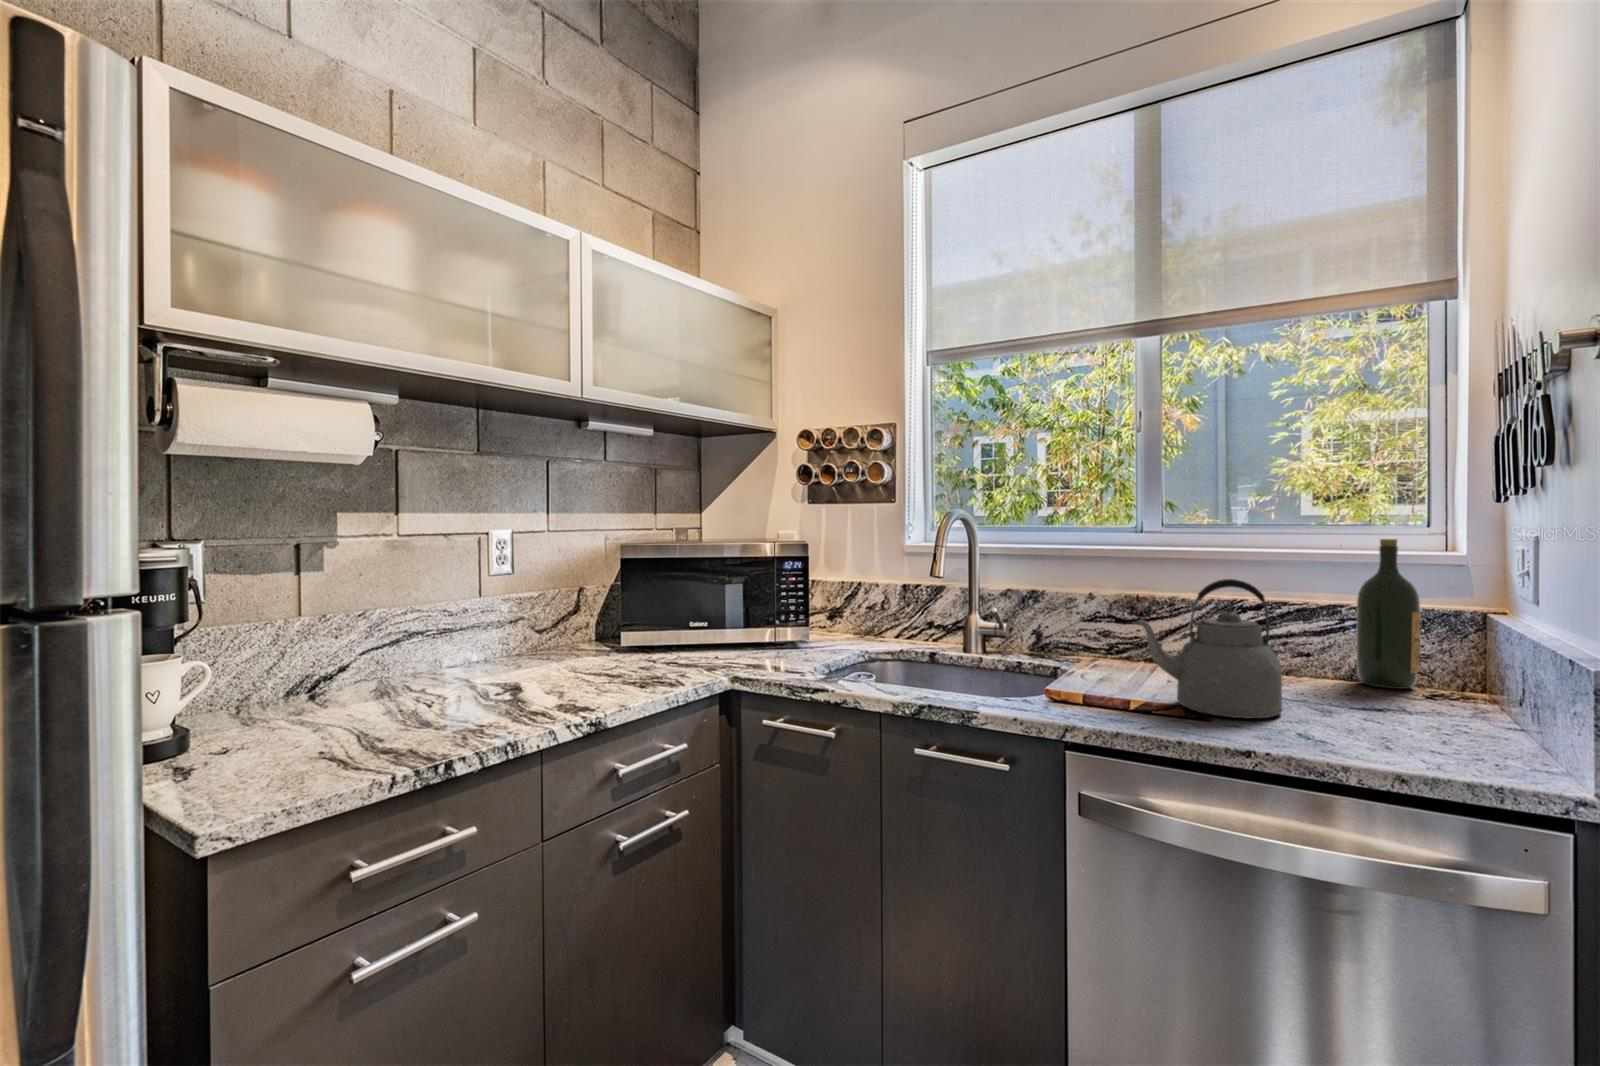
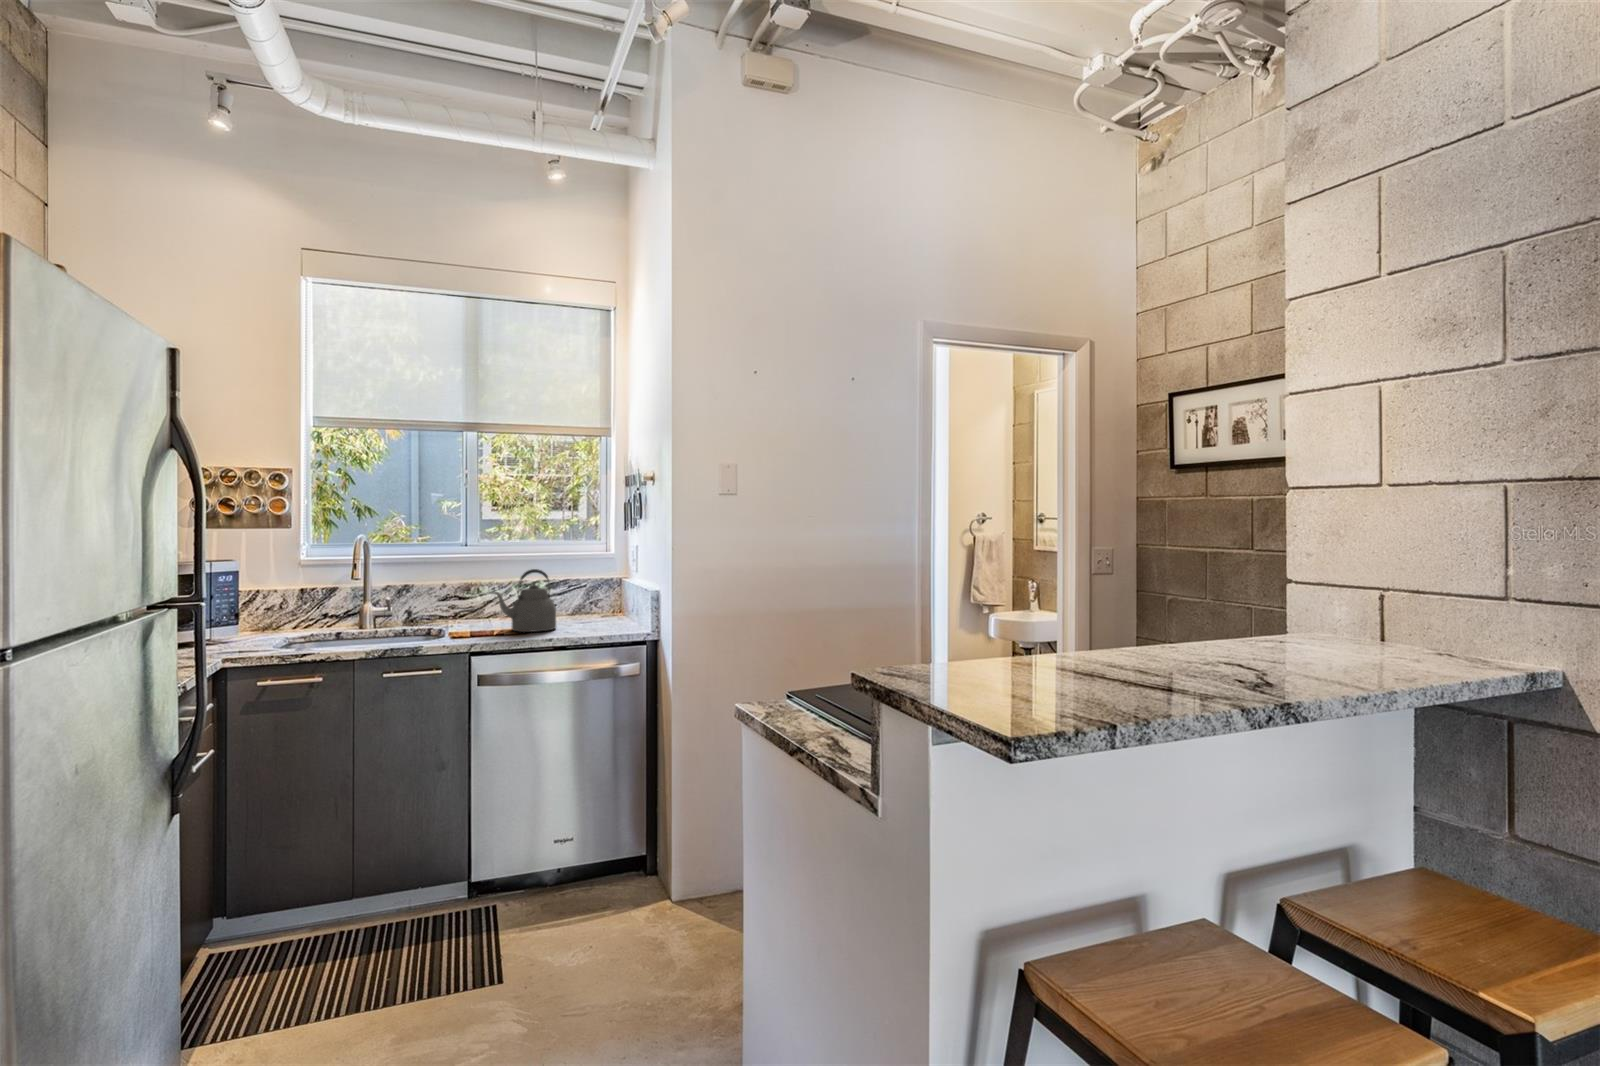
wine bottle: present [1356,539,1421,689] -> none [575,548,599,616]

